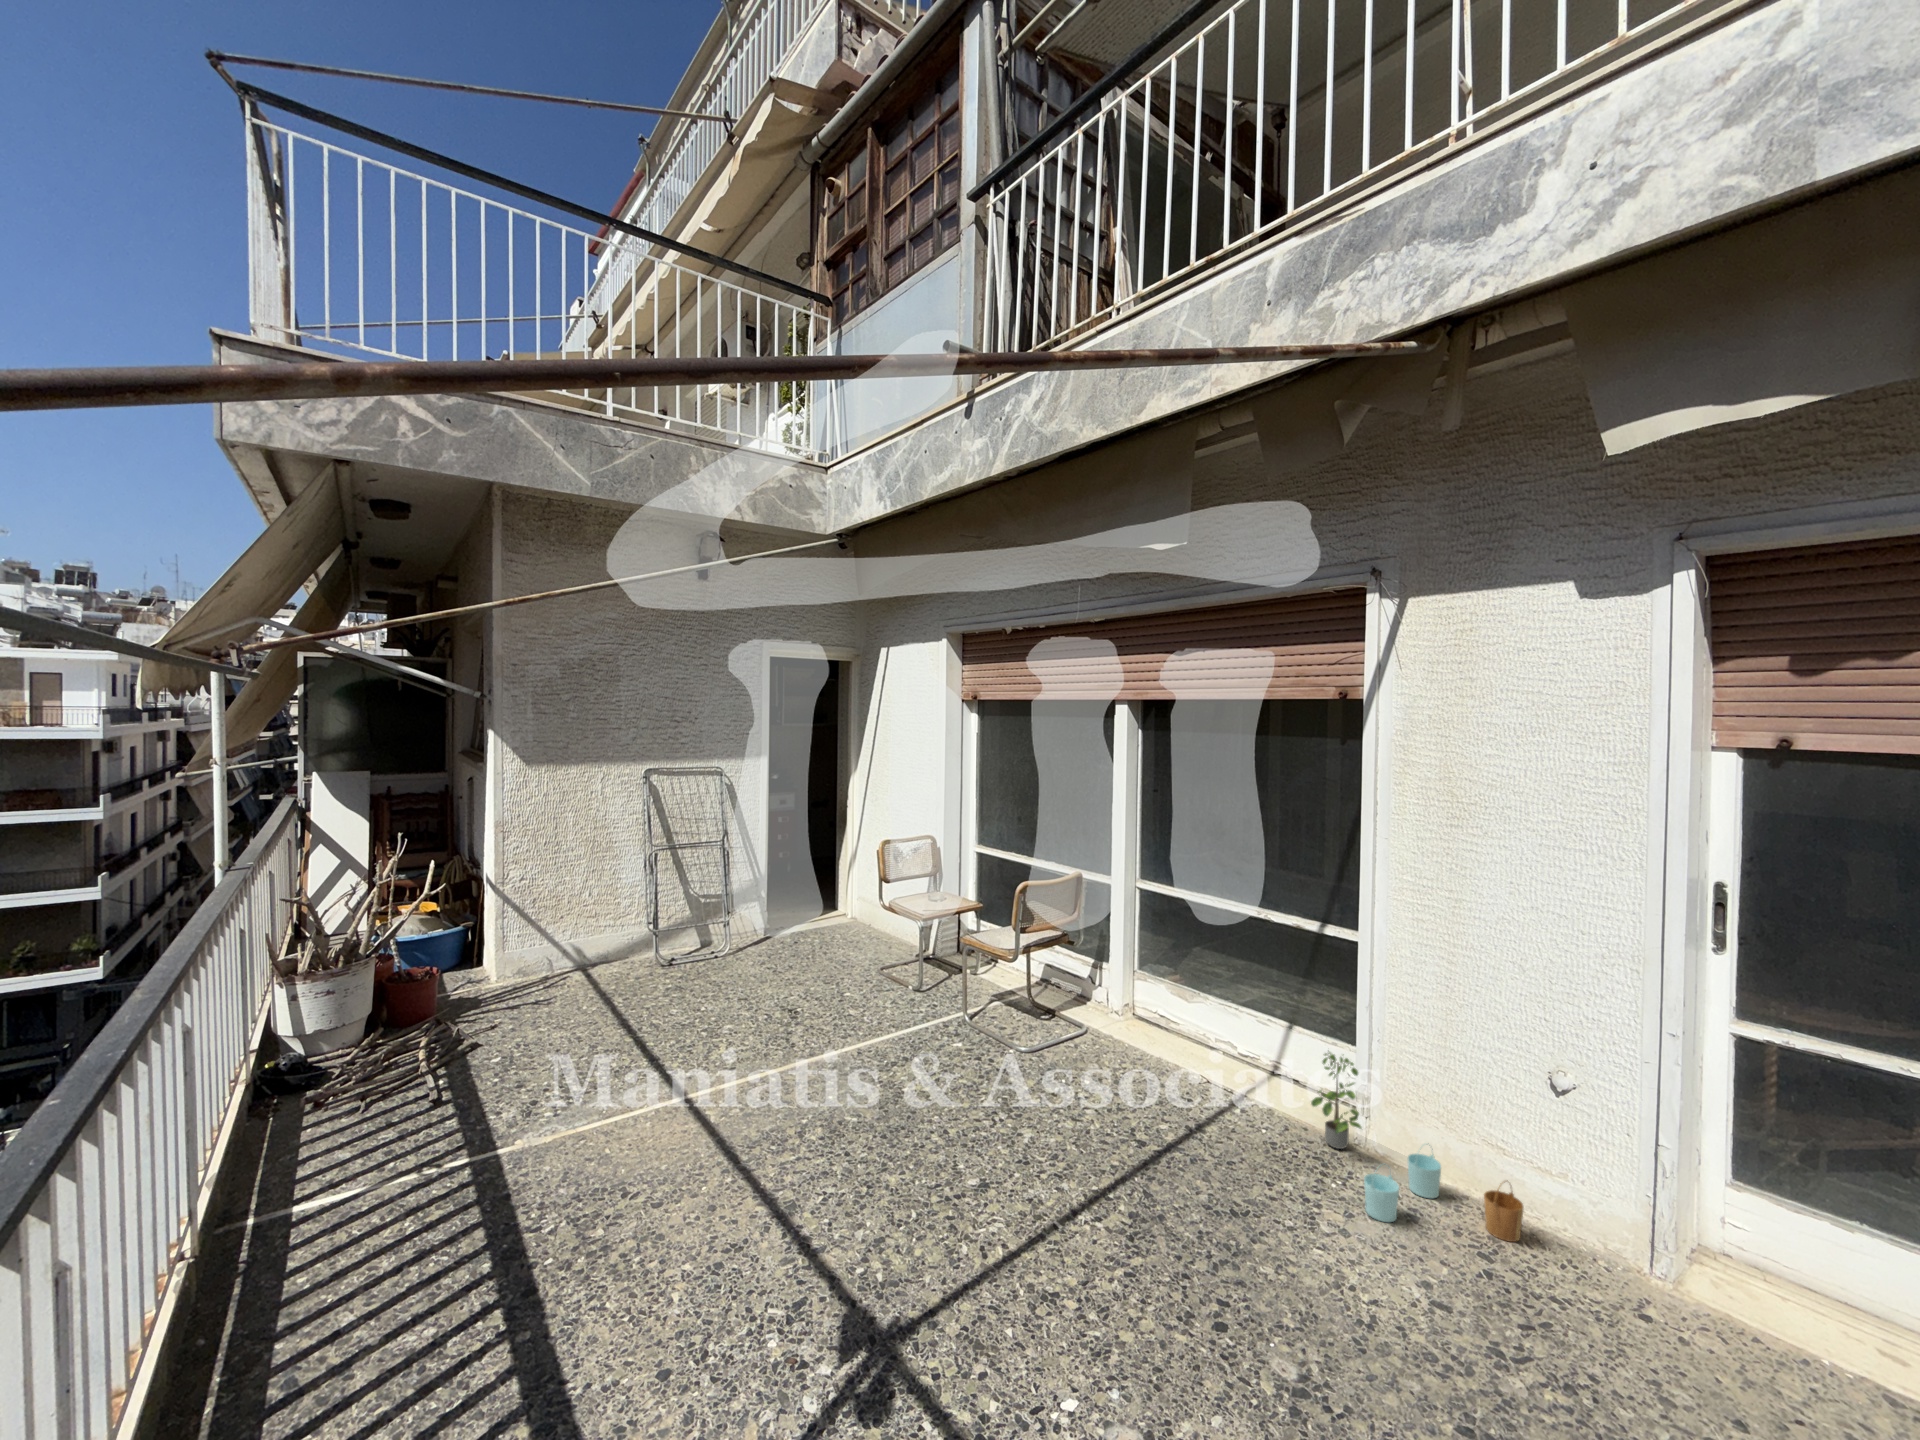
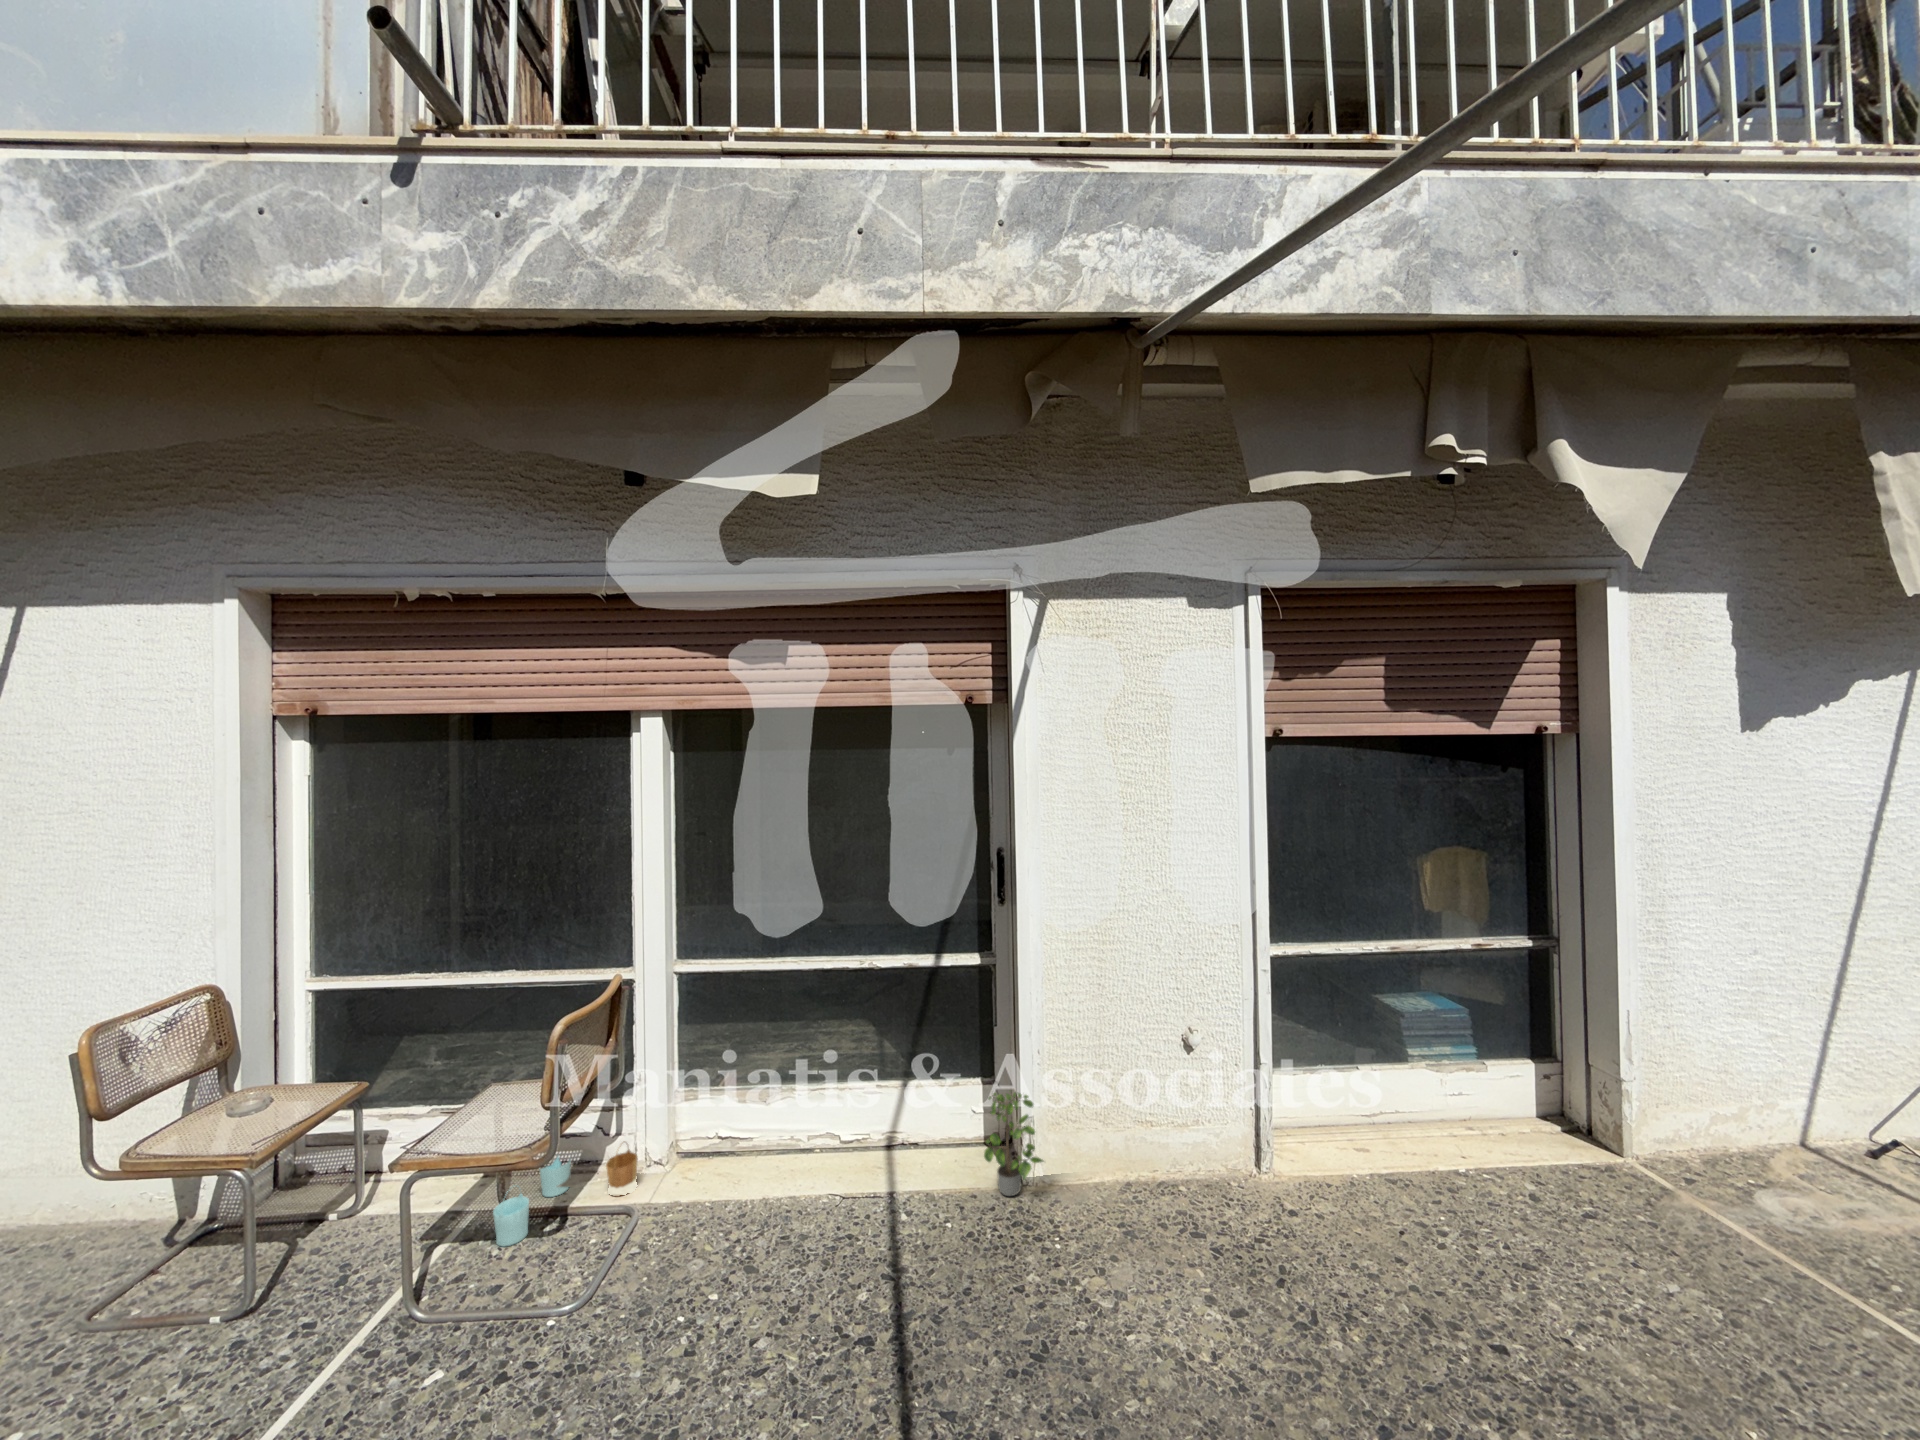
bucket: present [1364,1149,1524,1242] -> present [493,1149,638,1247]

